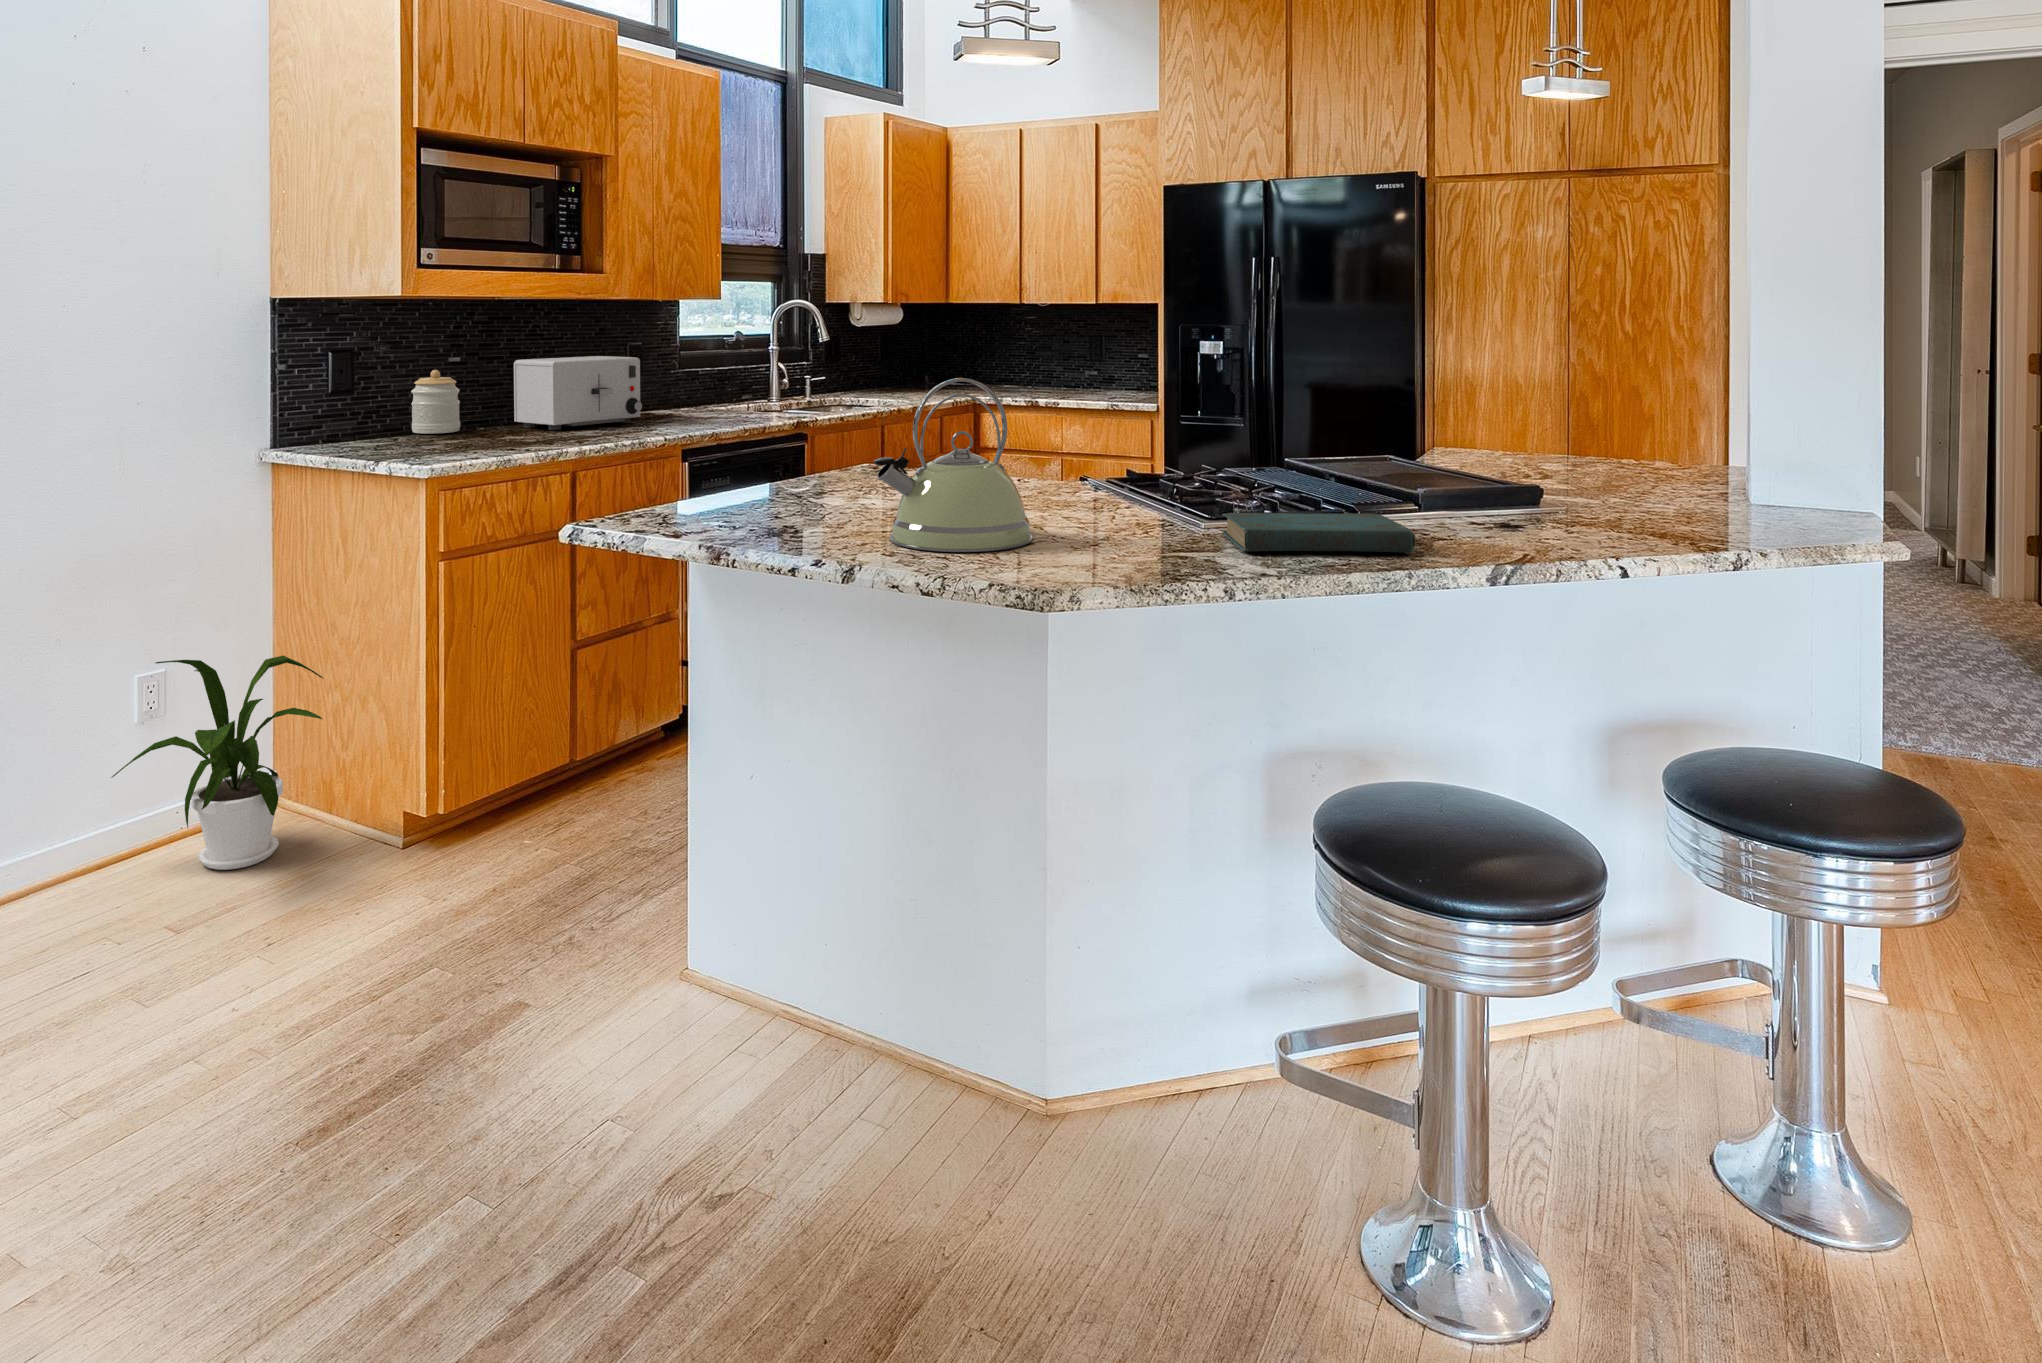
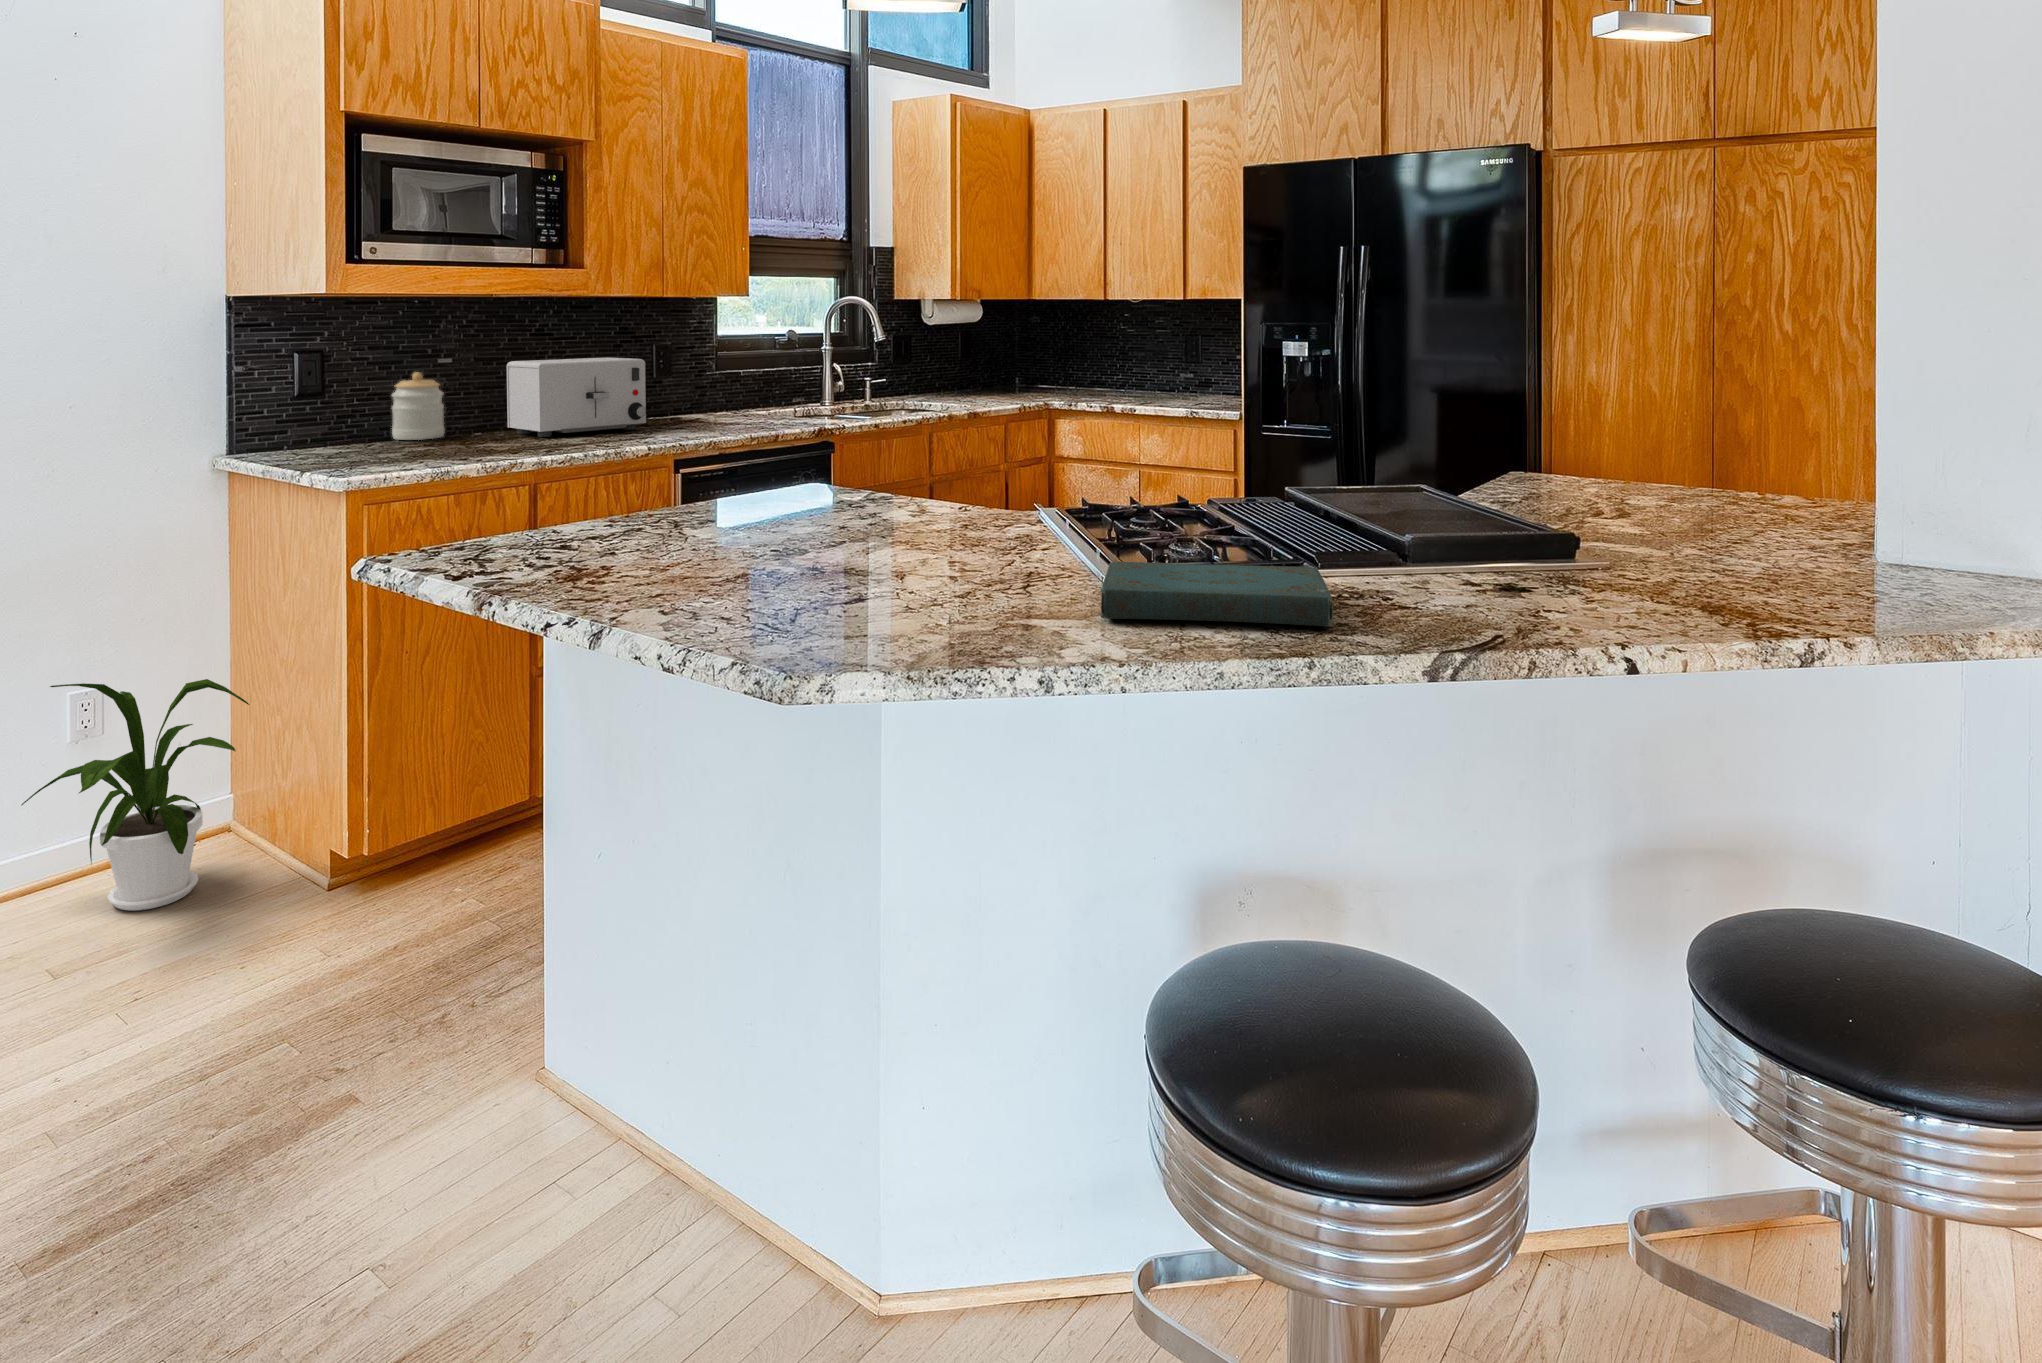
kettle: present [874,378,1032,552] -> none [651,385,860,609]

